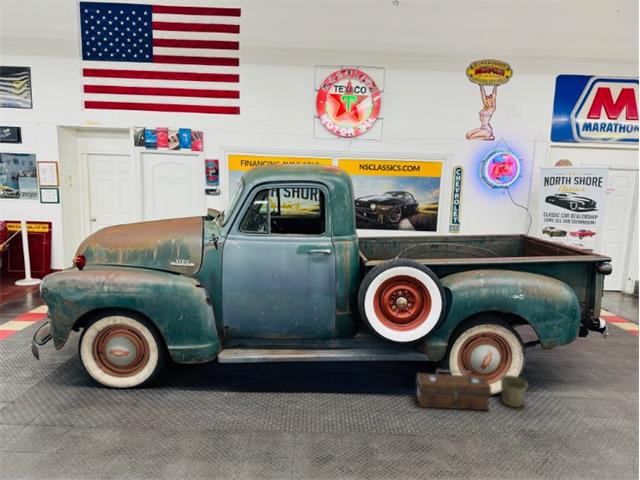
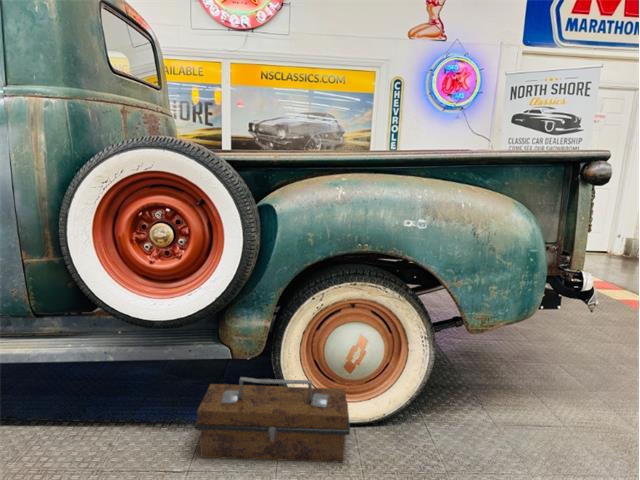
bucket: present [501,375,528,407] -> none [378,370,431,453]

